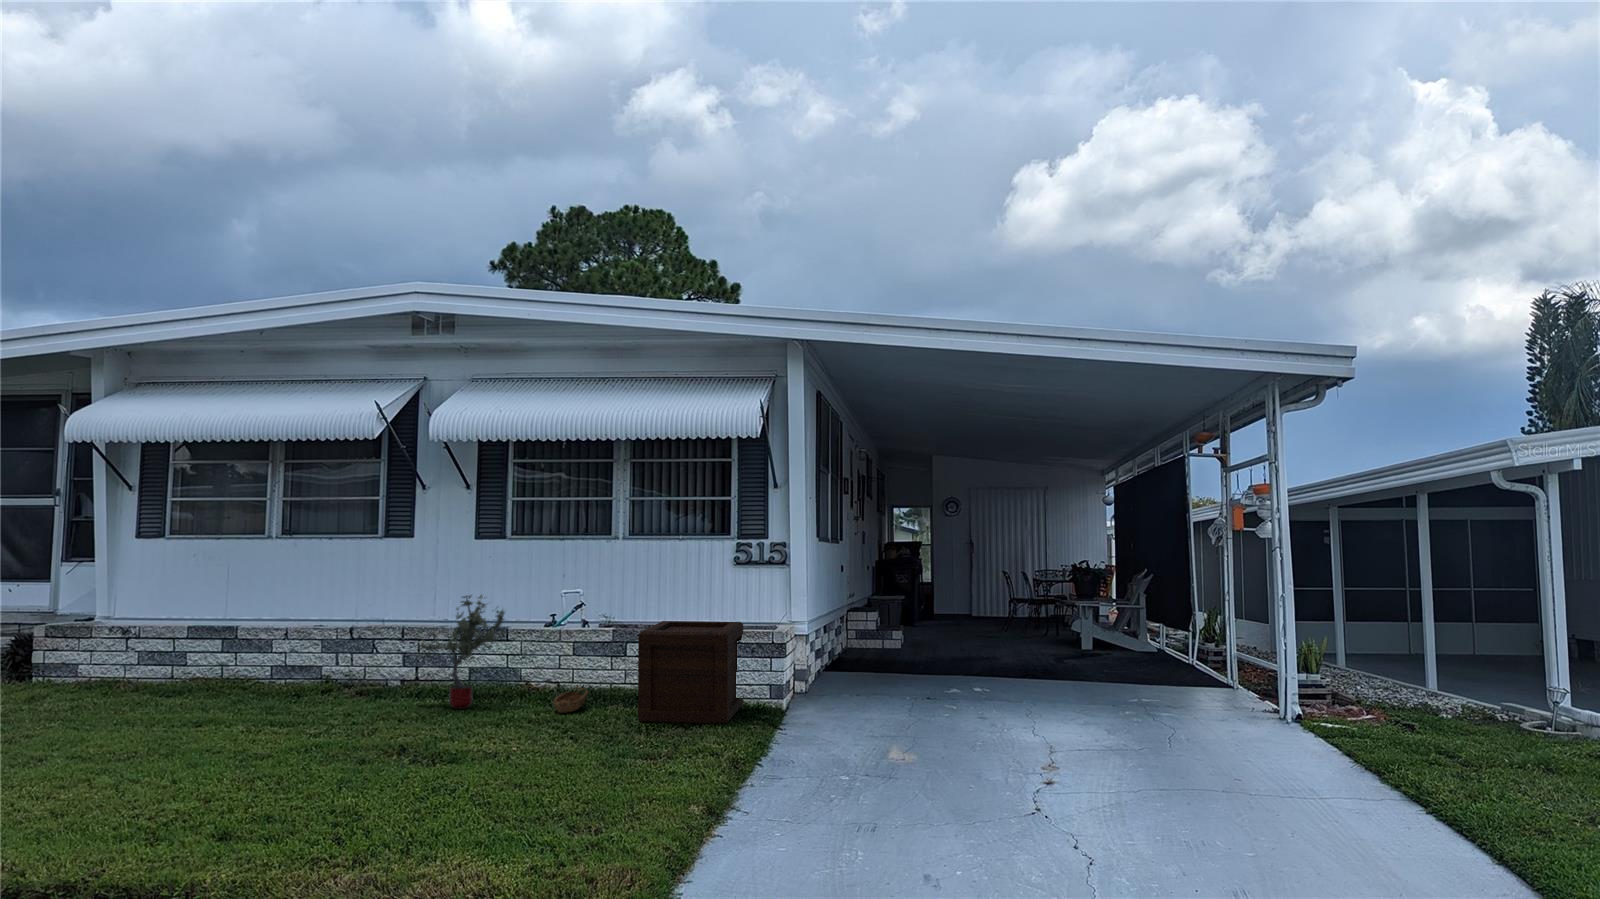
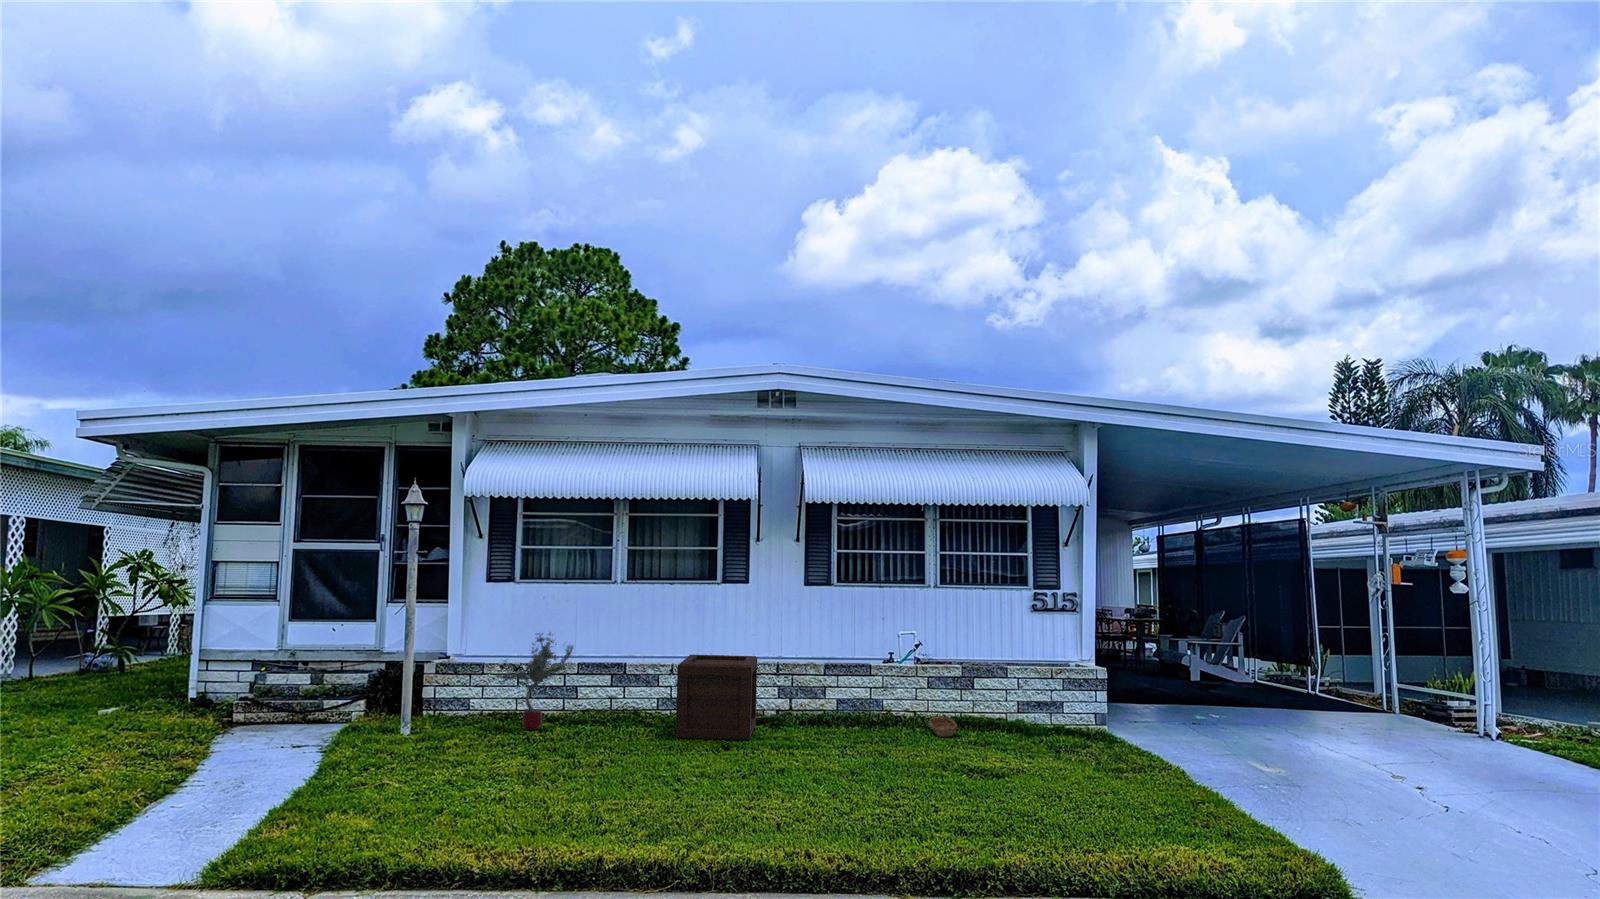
potted tree: present [420,595,505,709] -> present [496,633,573,730]
wooden crate: present [638,621,743,724] -> present [675,655,757,740]

